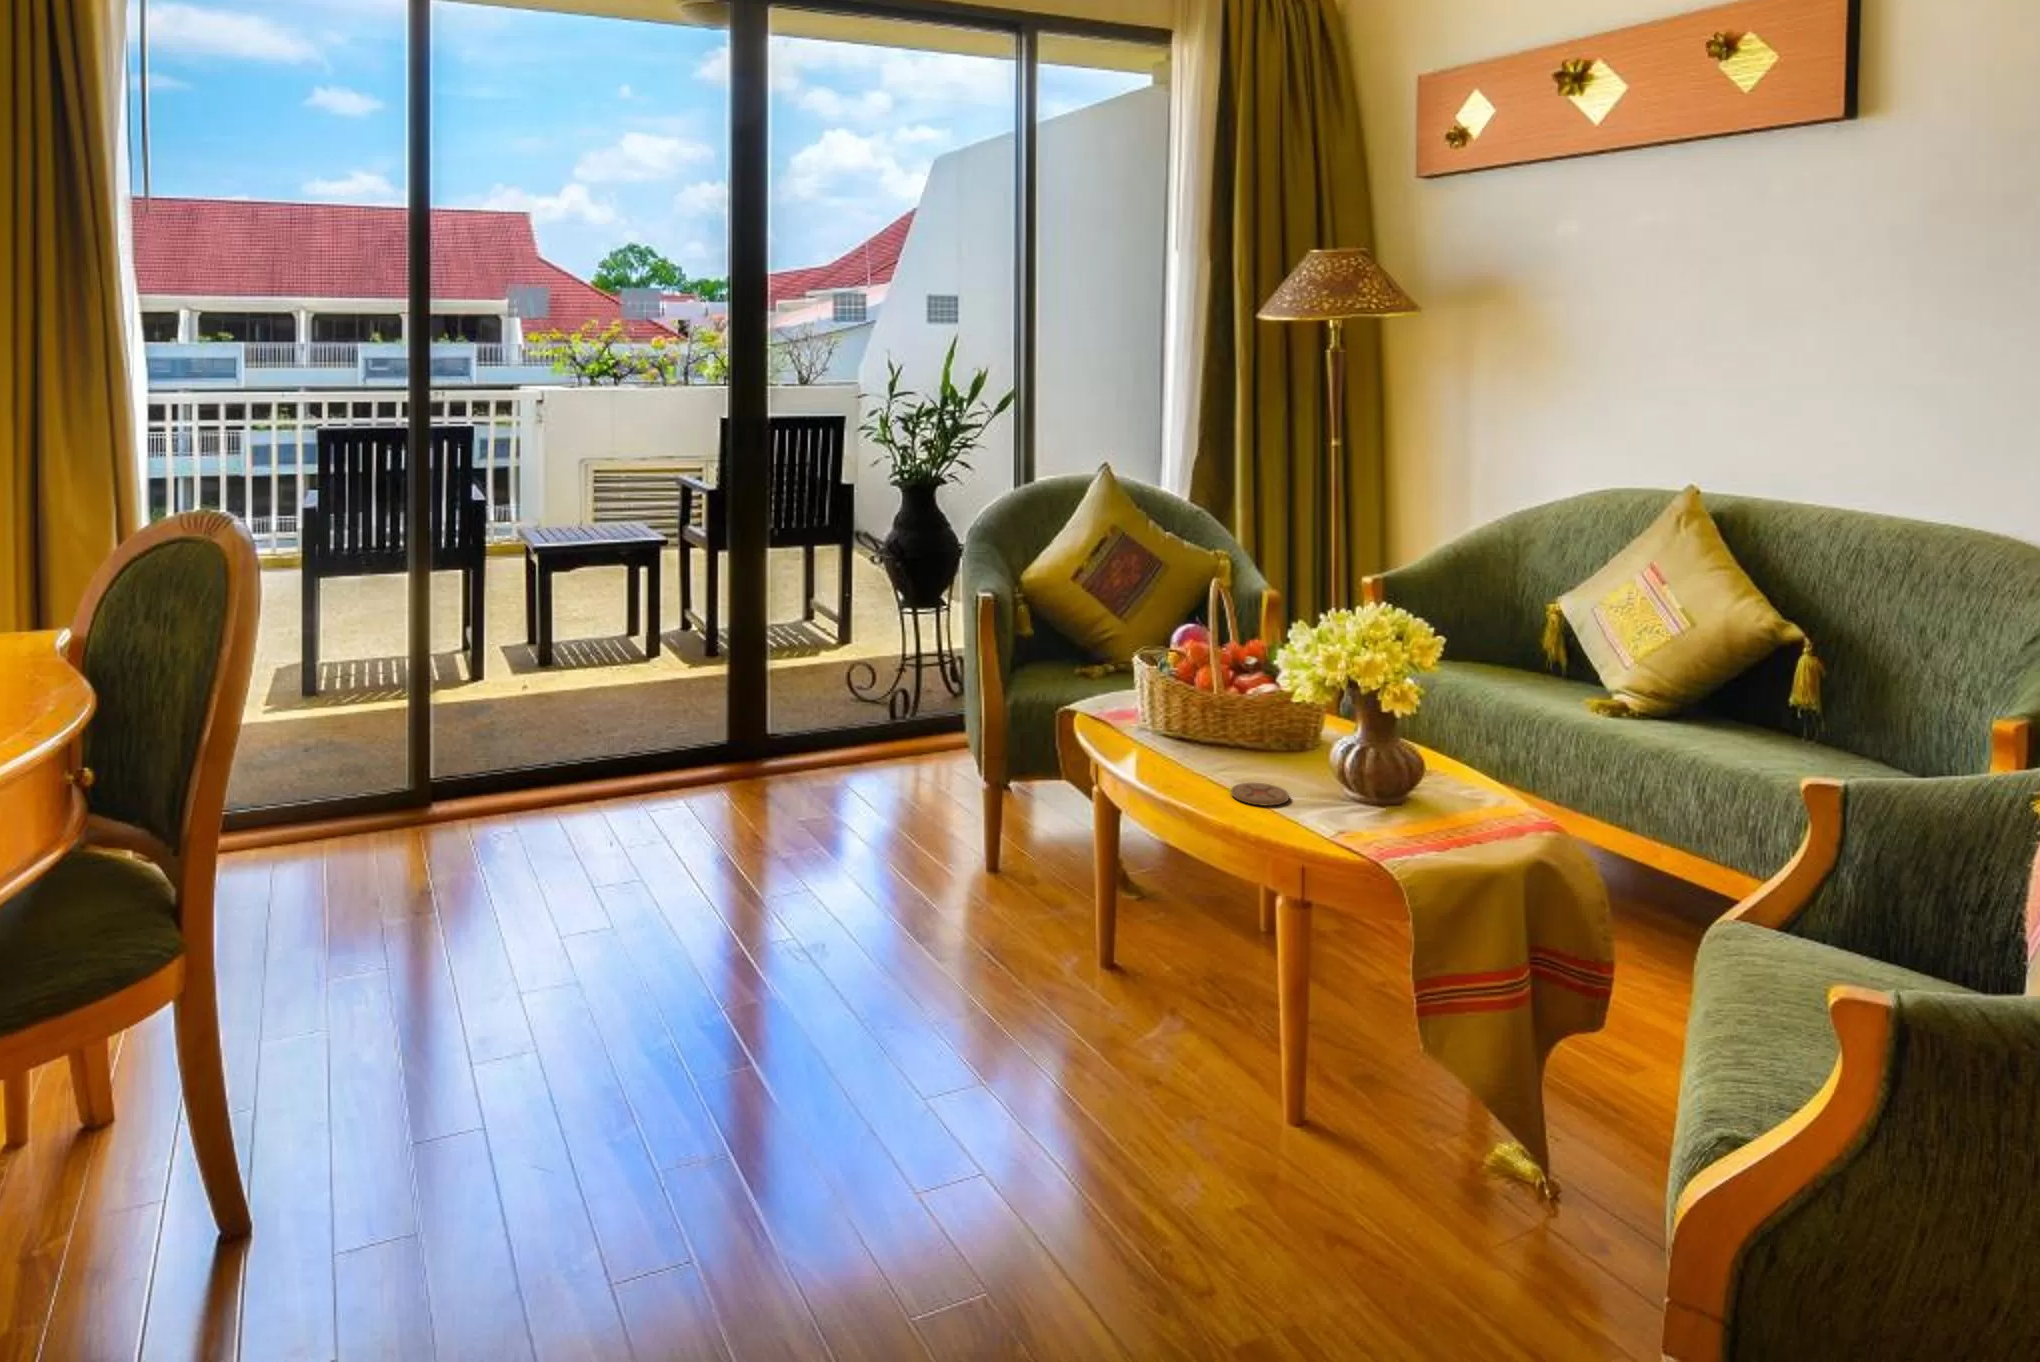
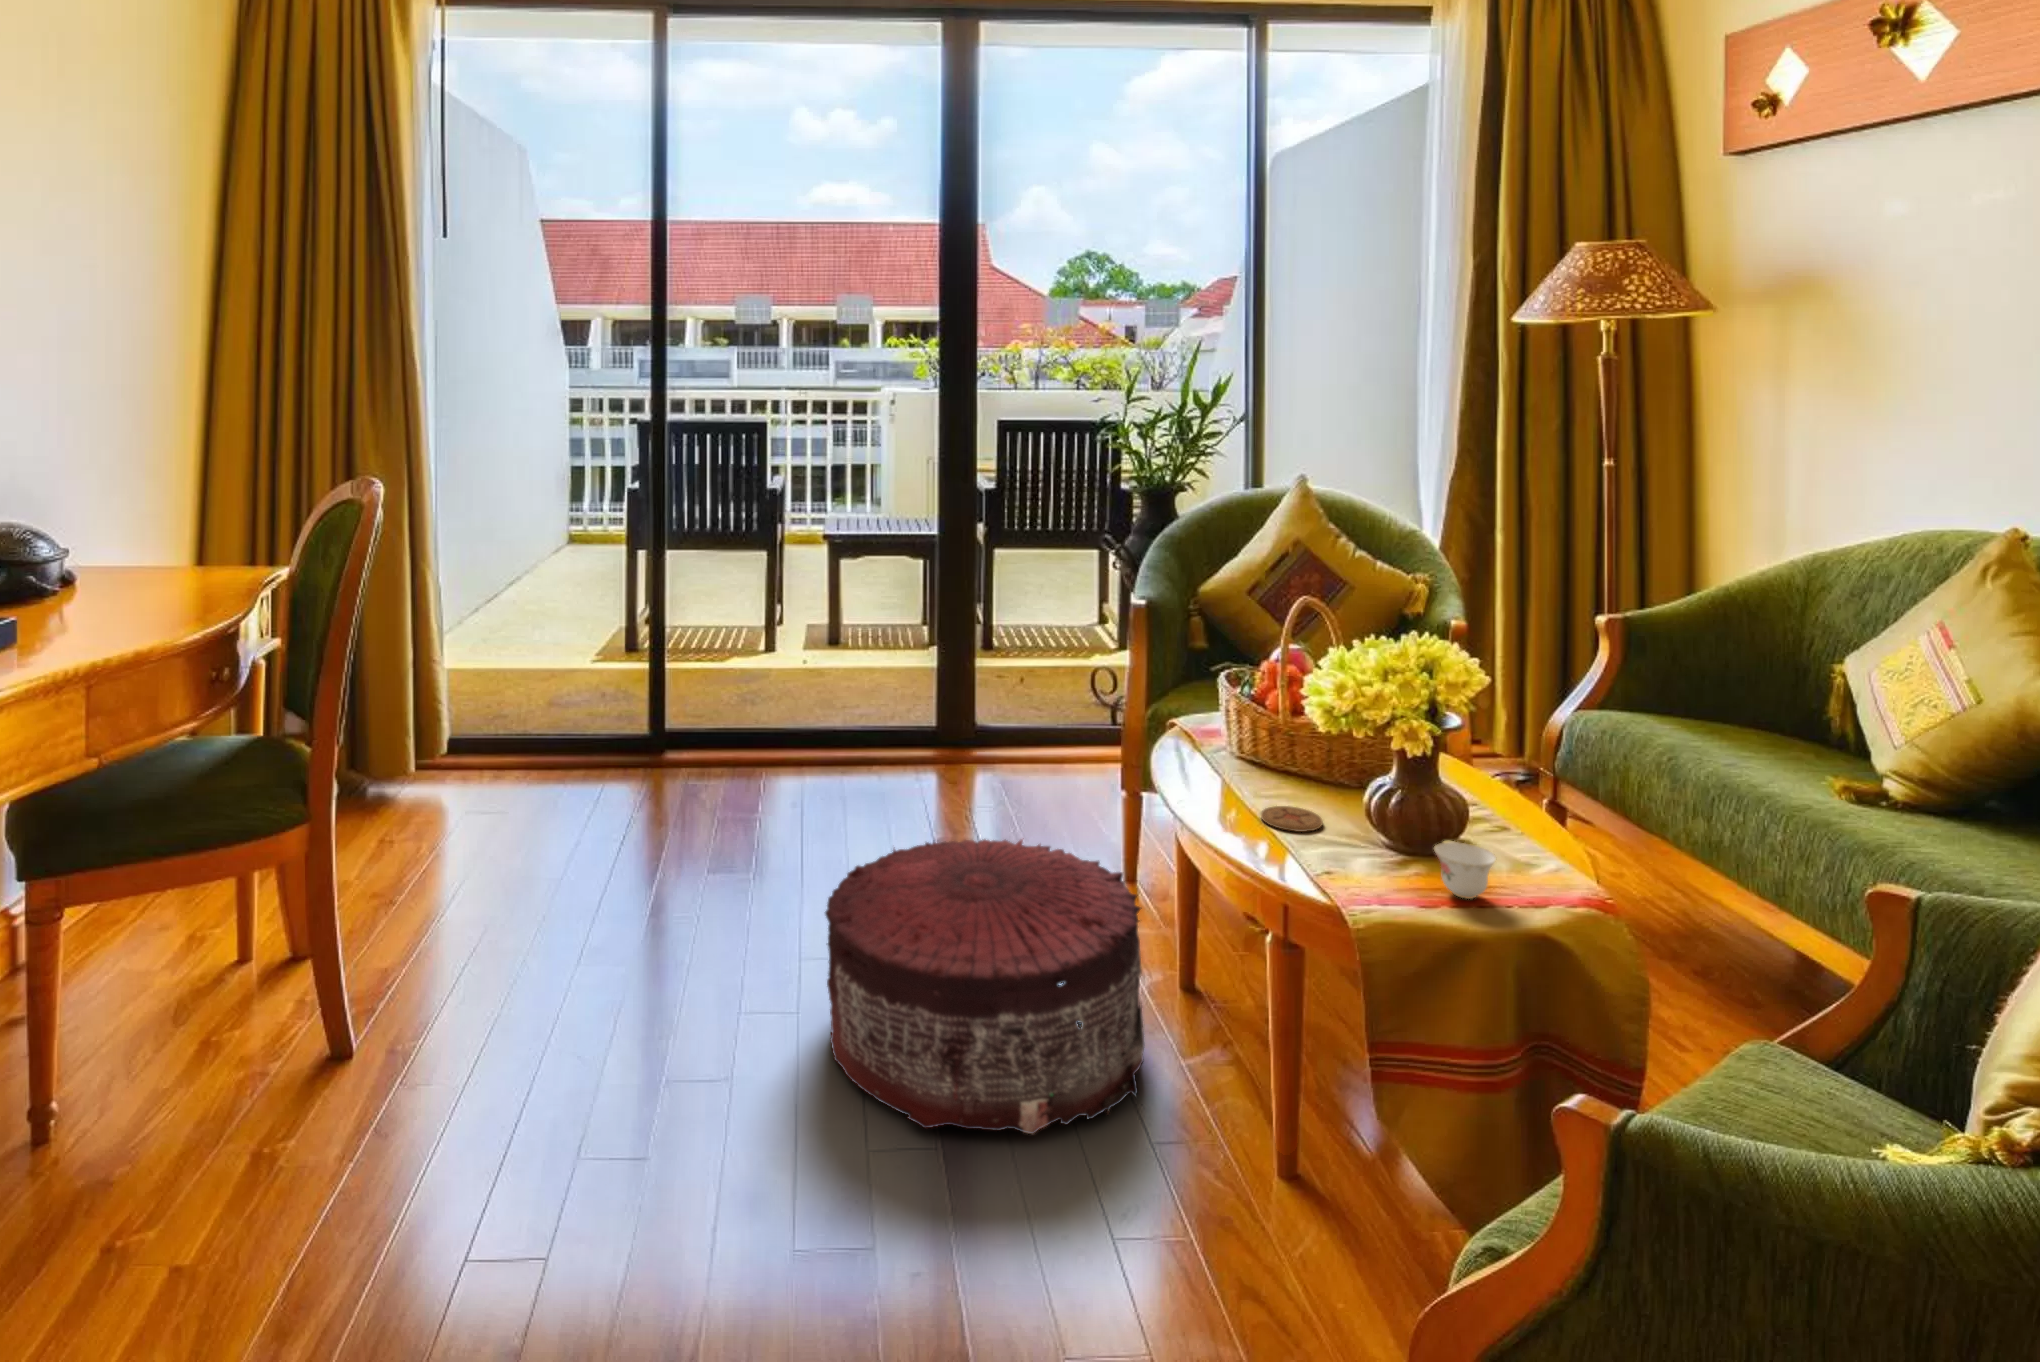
teacup: none [1423,794,1480,844] -> present [1434,841,1496,899]
pouf: none [802,851,1147,1175] -> present [825,839,1144,1134]

